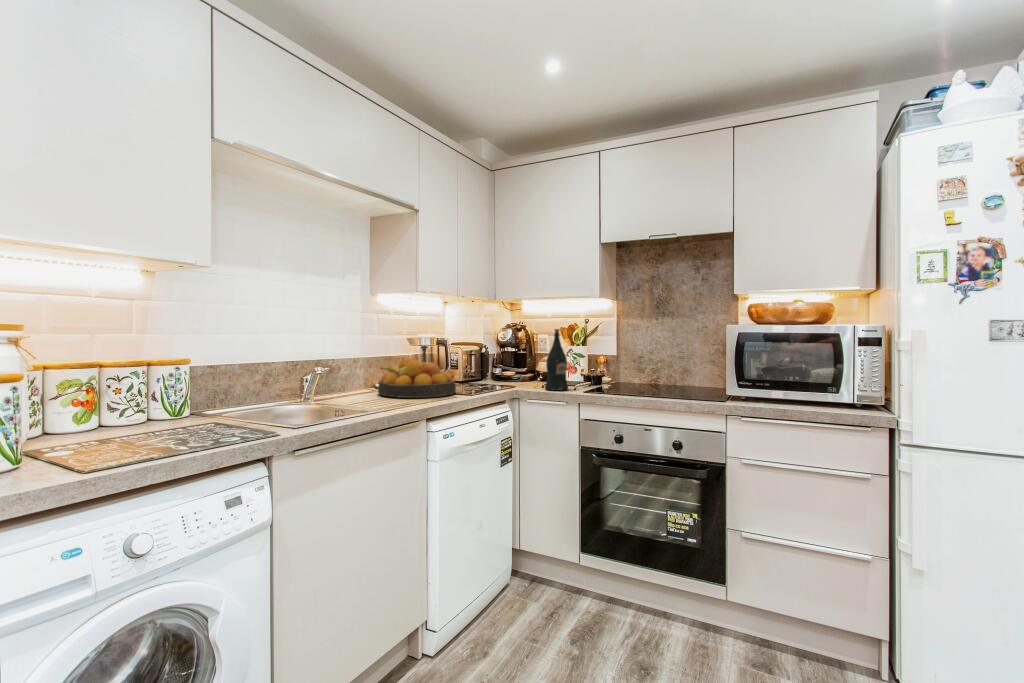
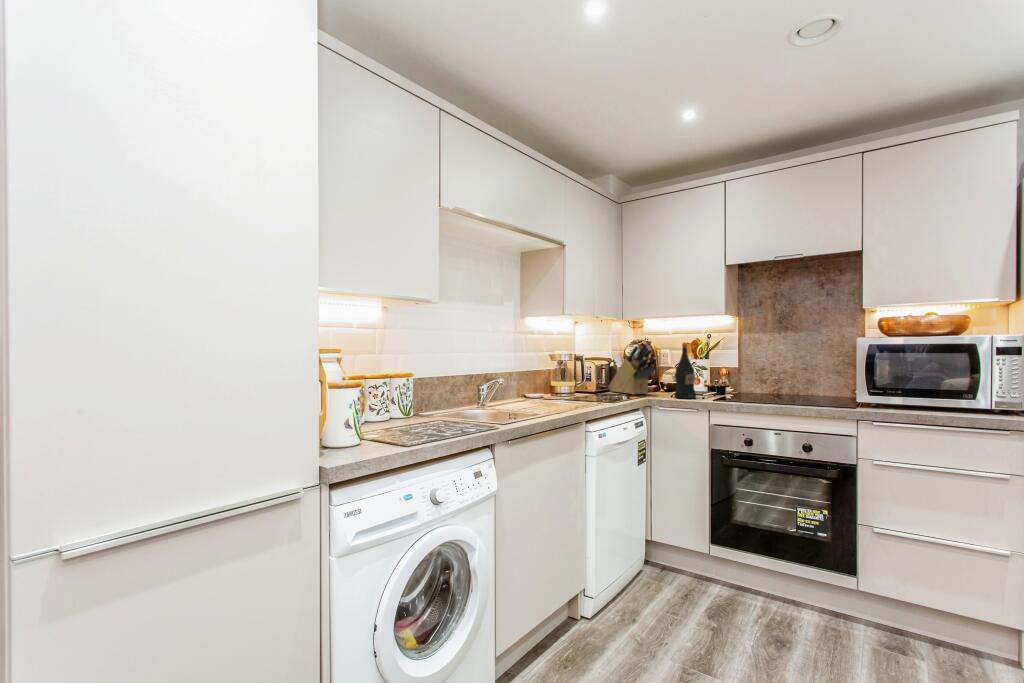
knife block: none [477,327,527,386] -> present [608,343,656,395]
fruit bowl: present [378,359,456,398] -> none [534,371,598,403]

